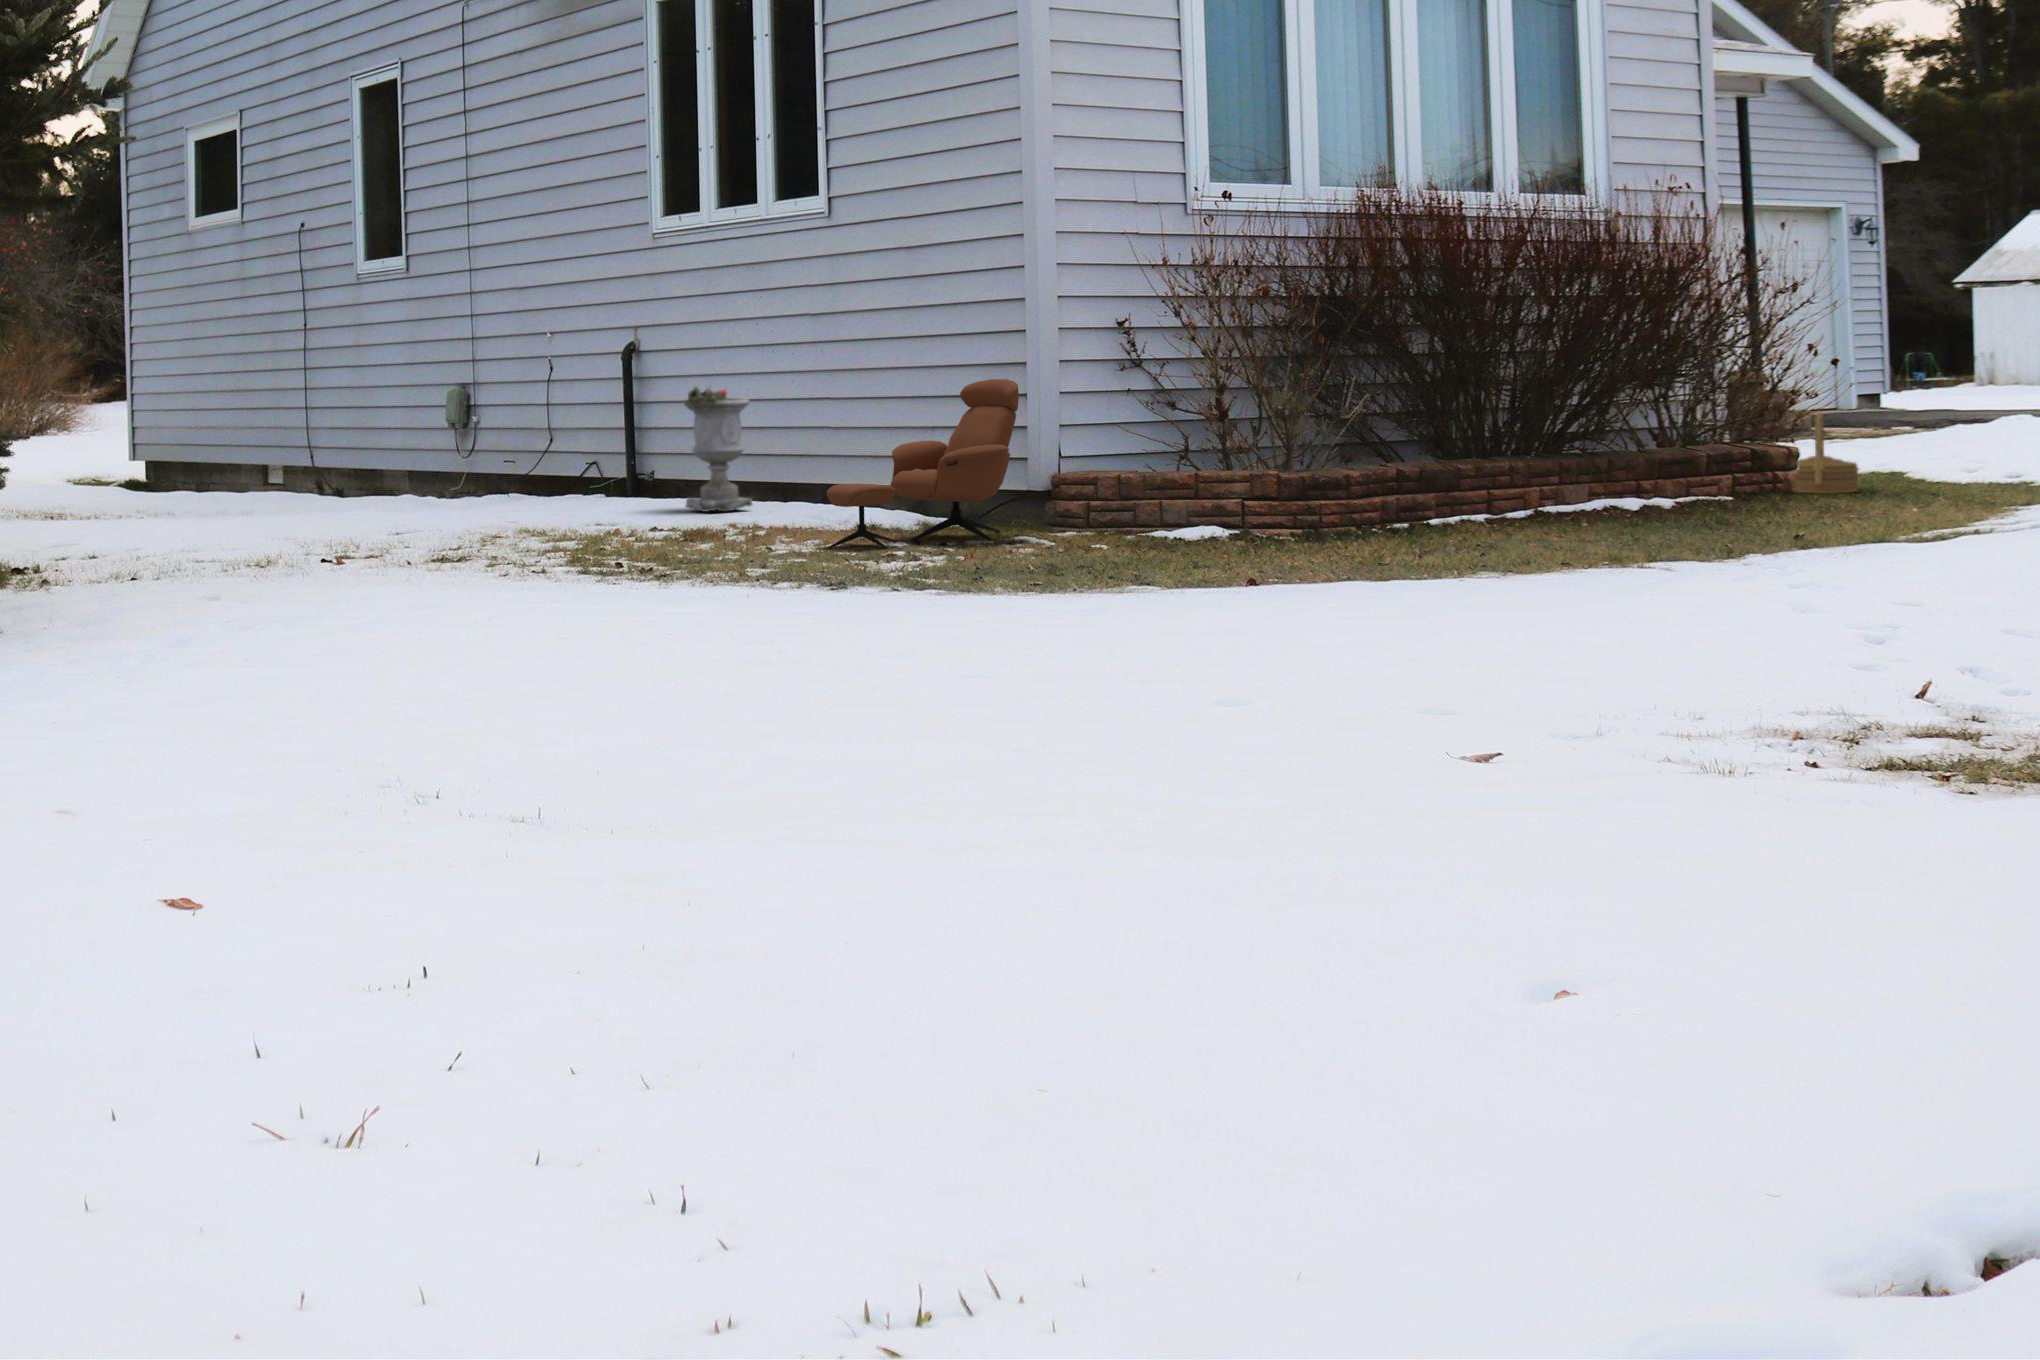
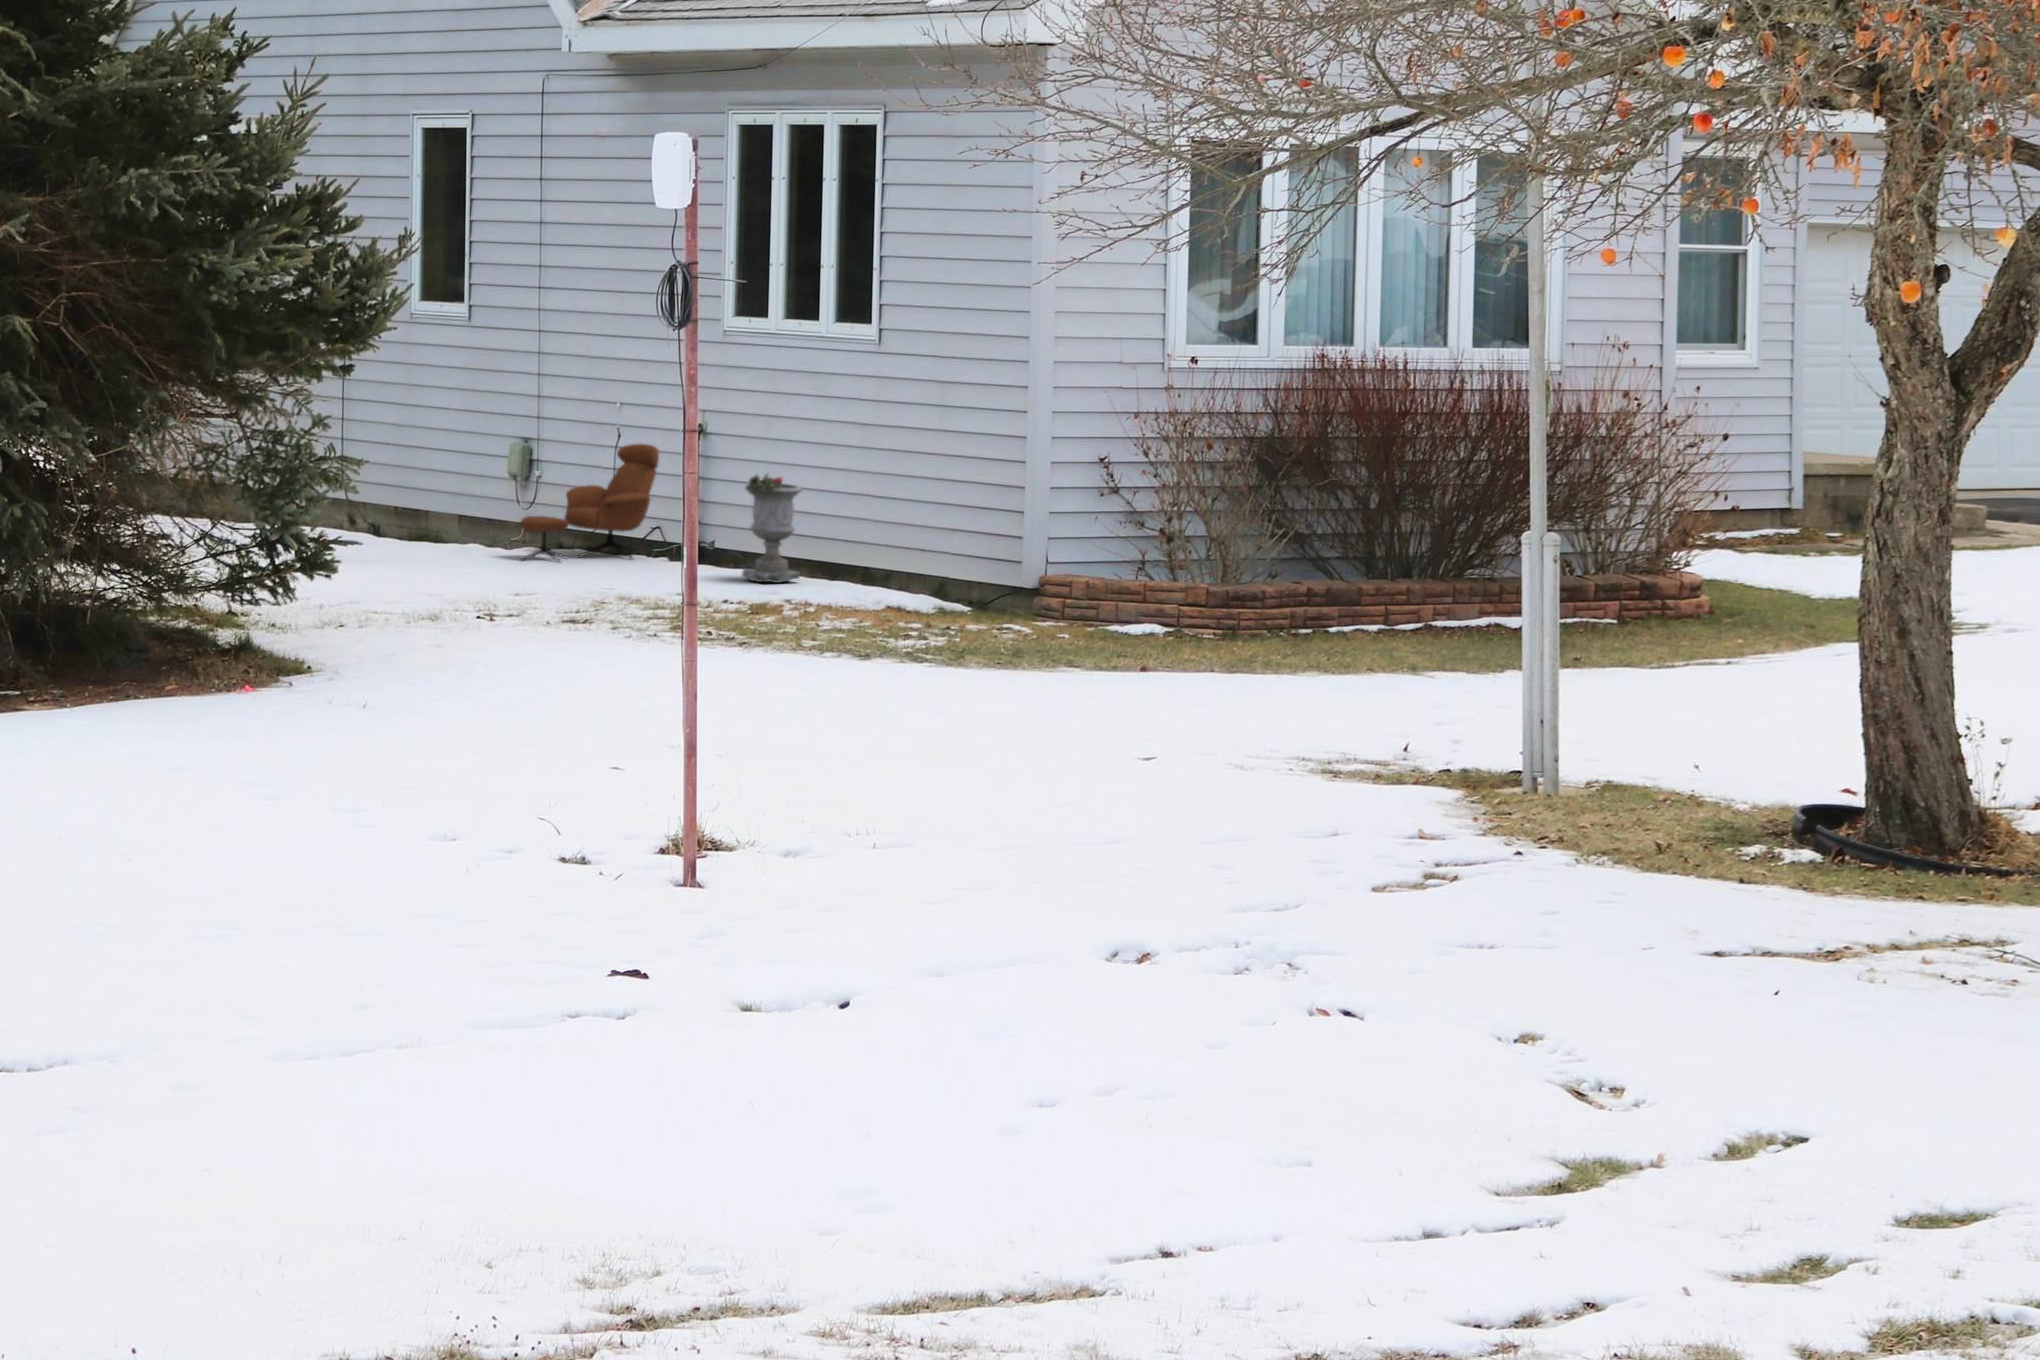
lounge chair: present [827,379,1019,549] -> present [521,444,659,560]
woven basket: present [1792,413,1858,494] -> none [1687,548,1748,619]

